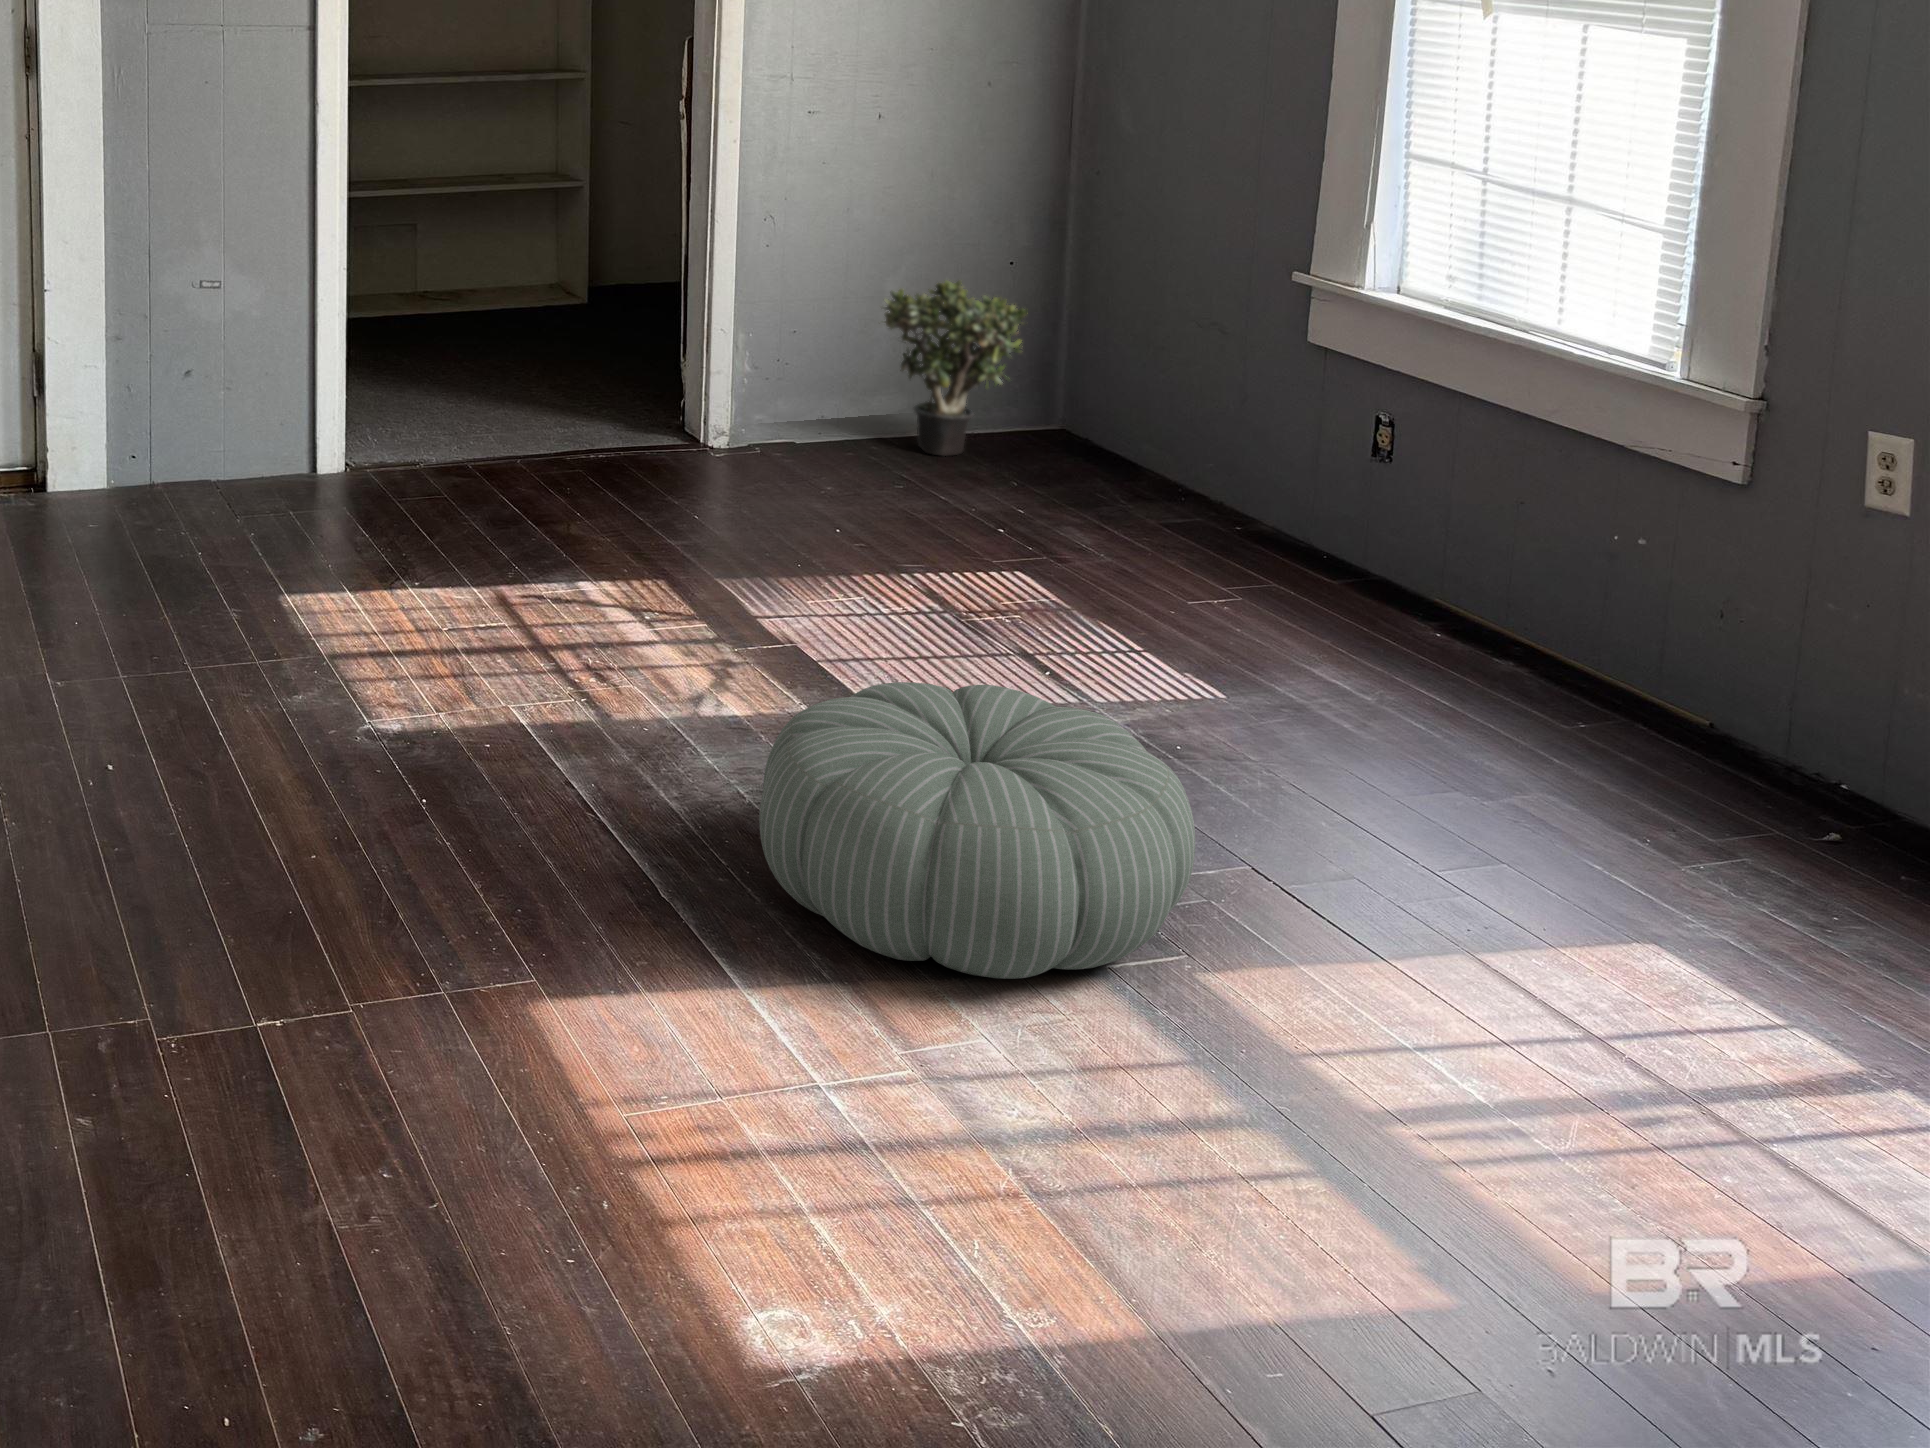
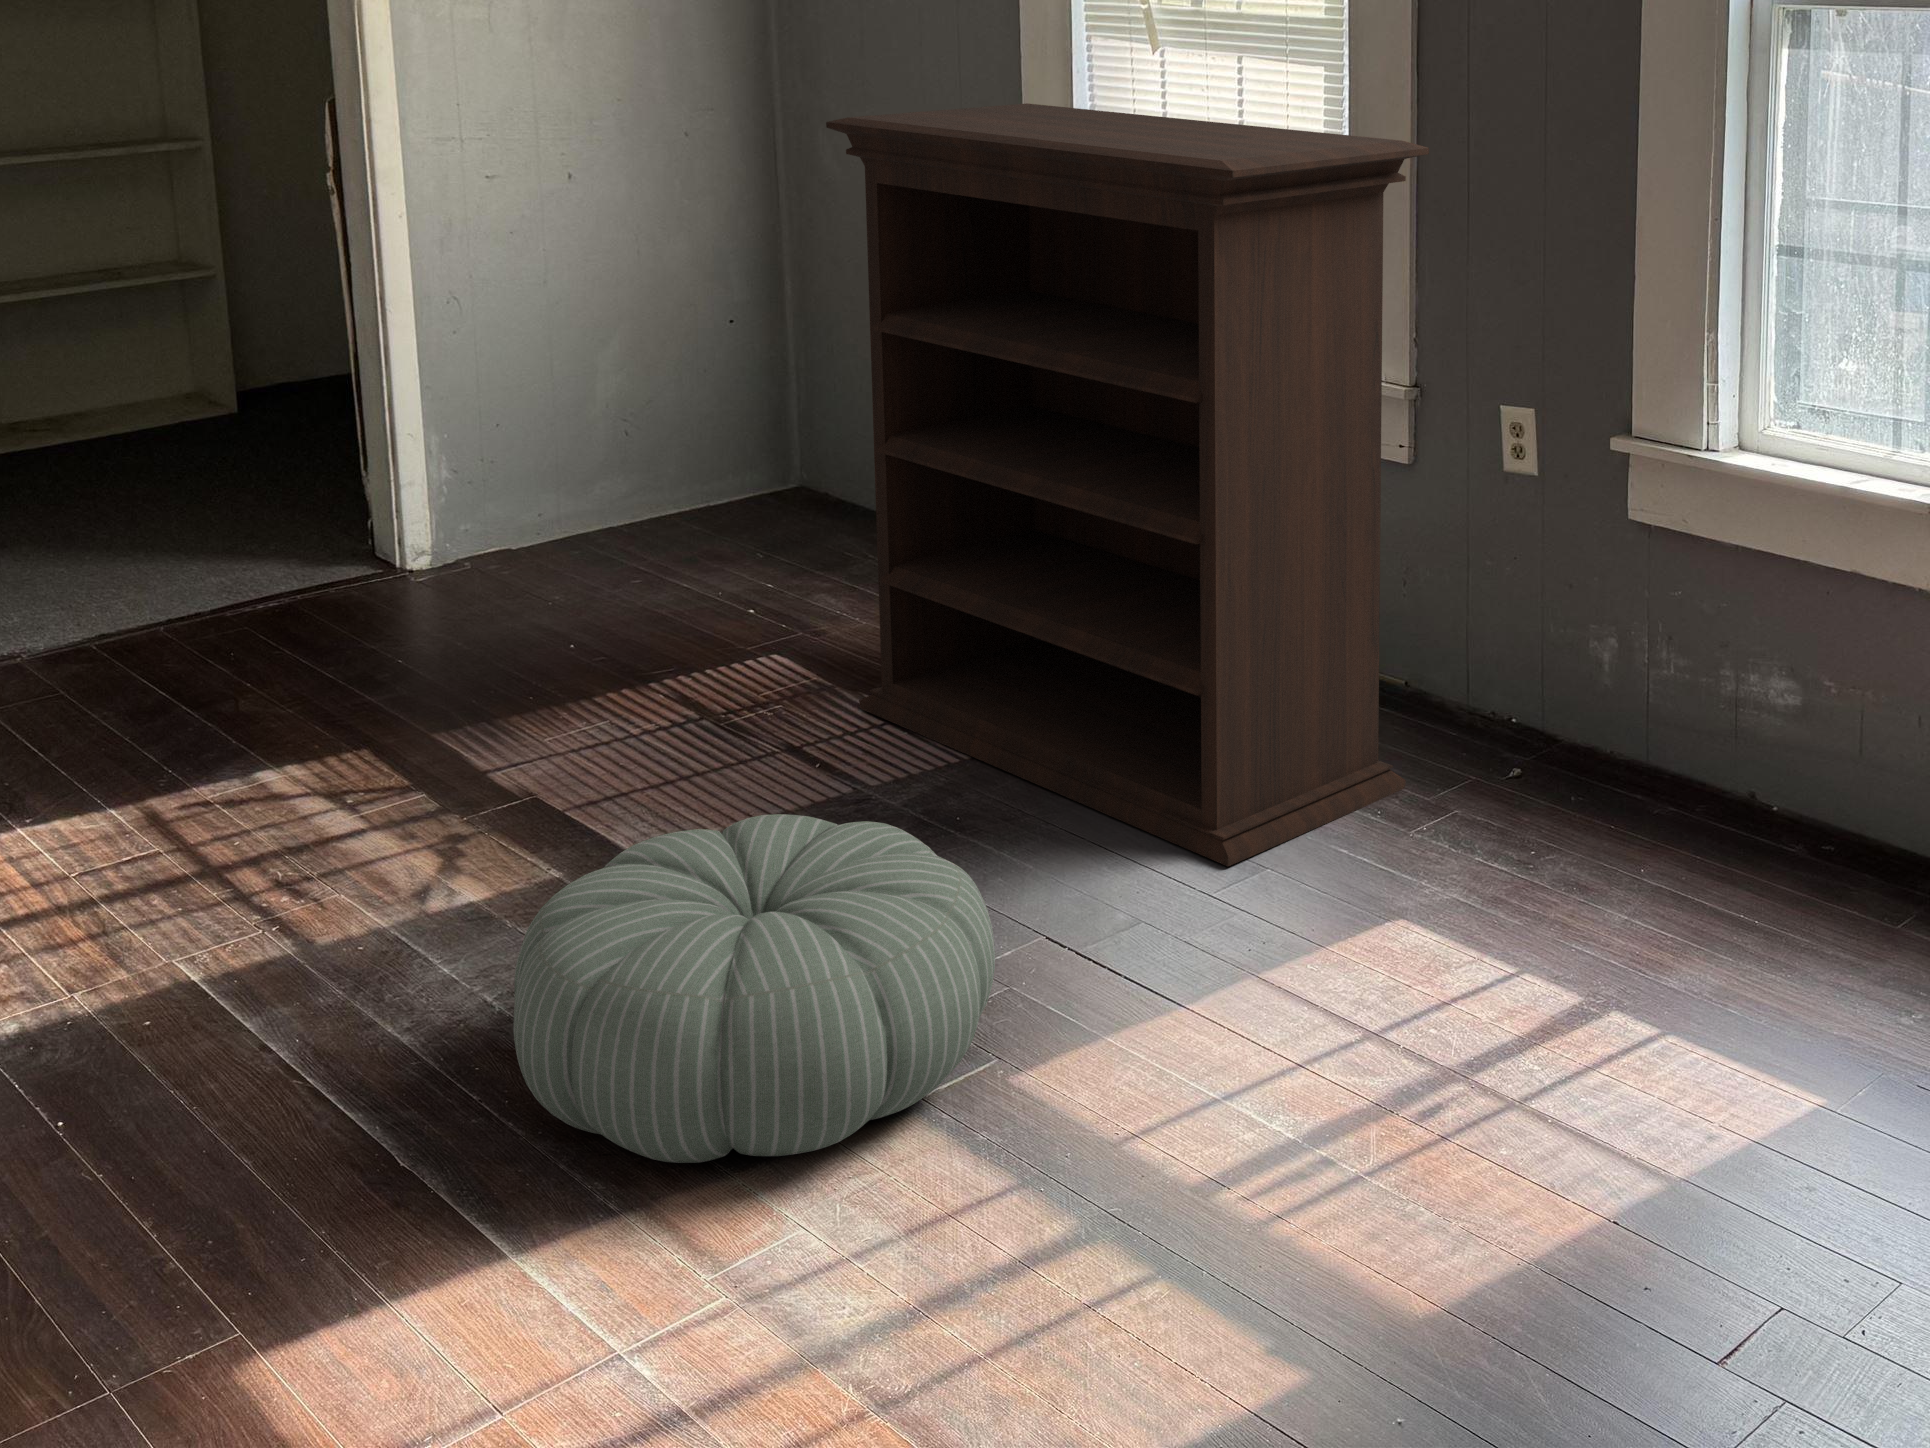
bookshelf: none [1095,65,1798,846] -> present [826,103,1429,866]
potted plant: present [882,281,1027,455] -> none [588,348,751,539]

